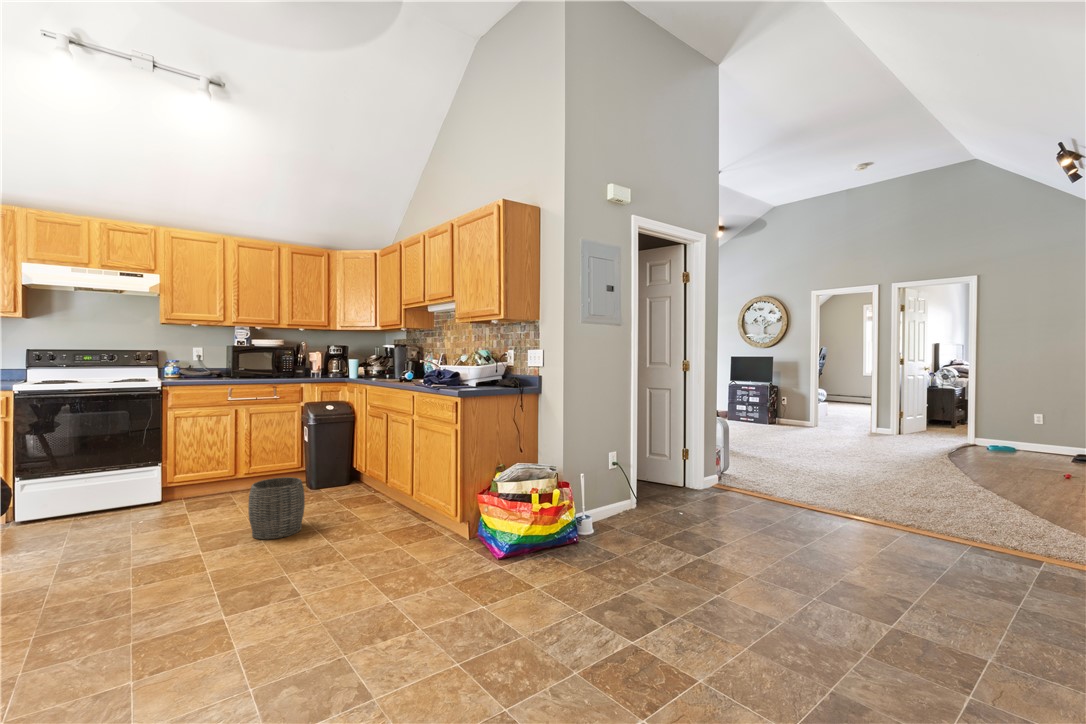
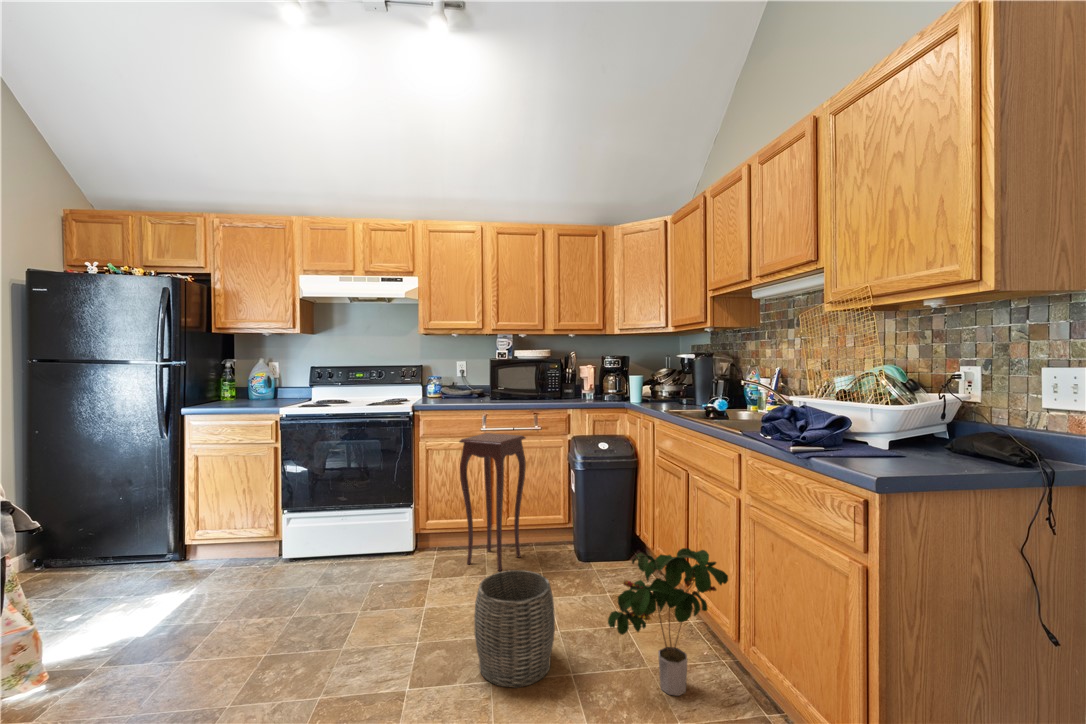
side table: none [211,403,268,502] -> present [459,433,526,571]
potted plant: none [340,447,407,524] -> present [608,548,728,696]

